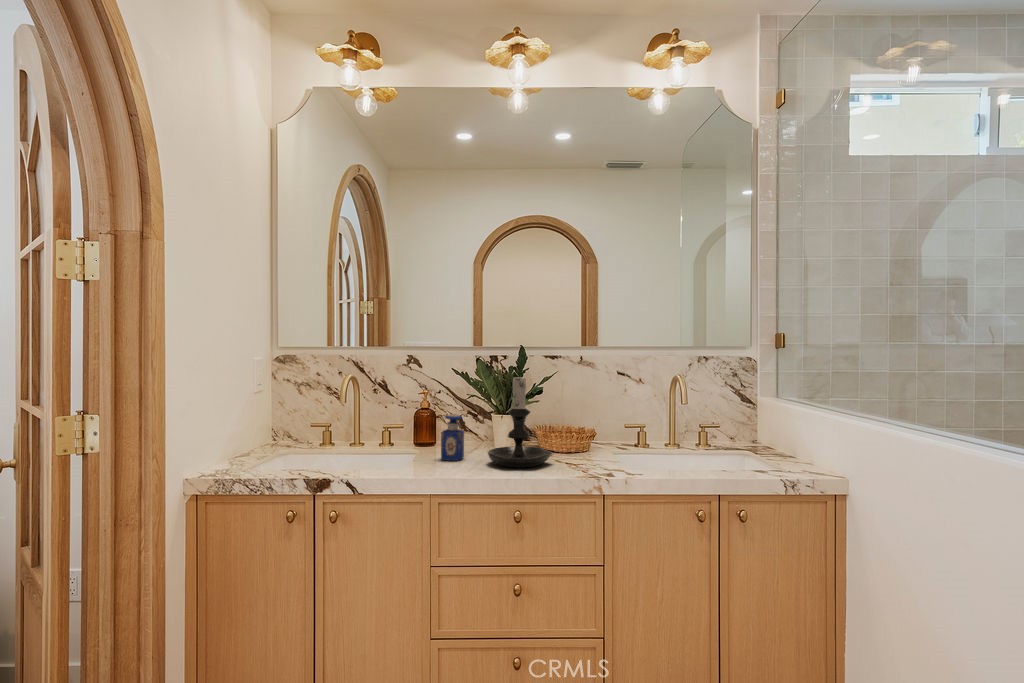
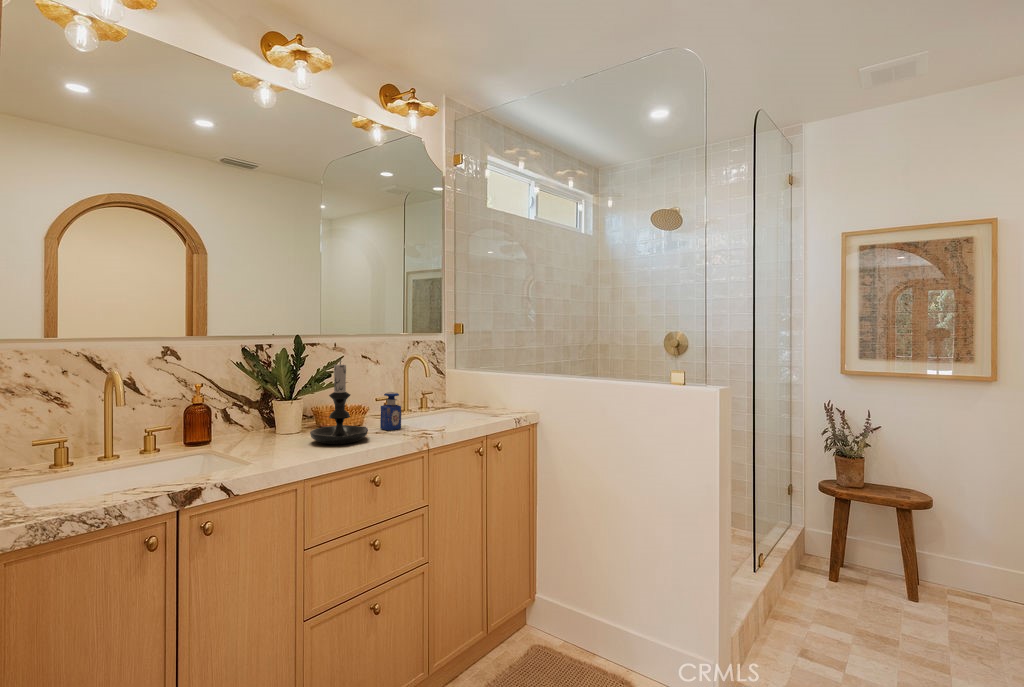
perfume bottle: present [441,414,464,461] -> present [380,392,401,430]

